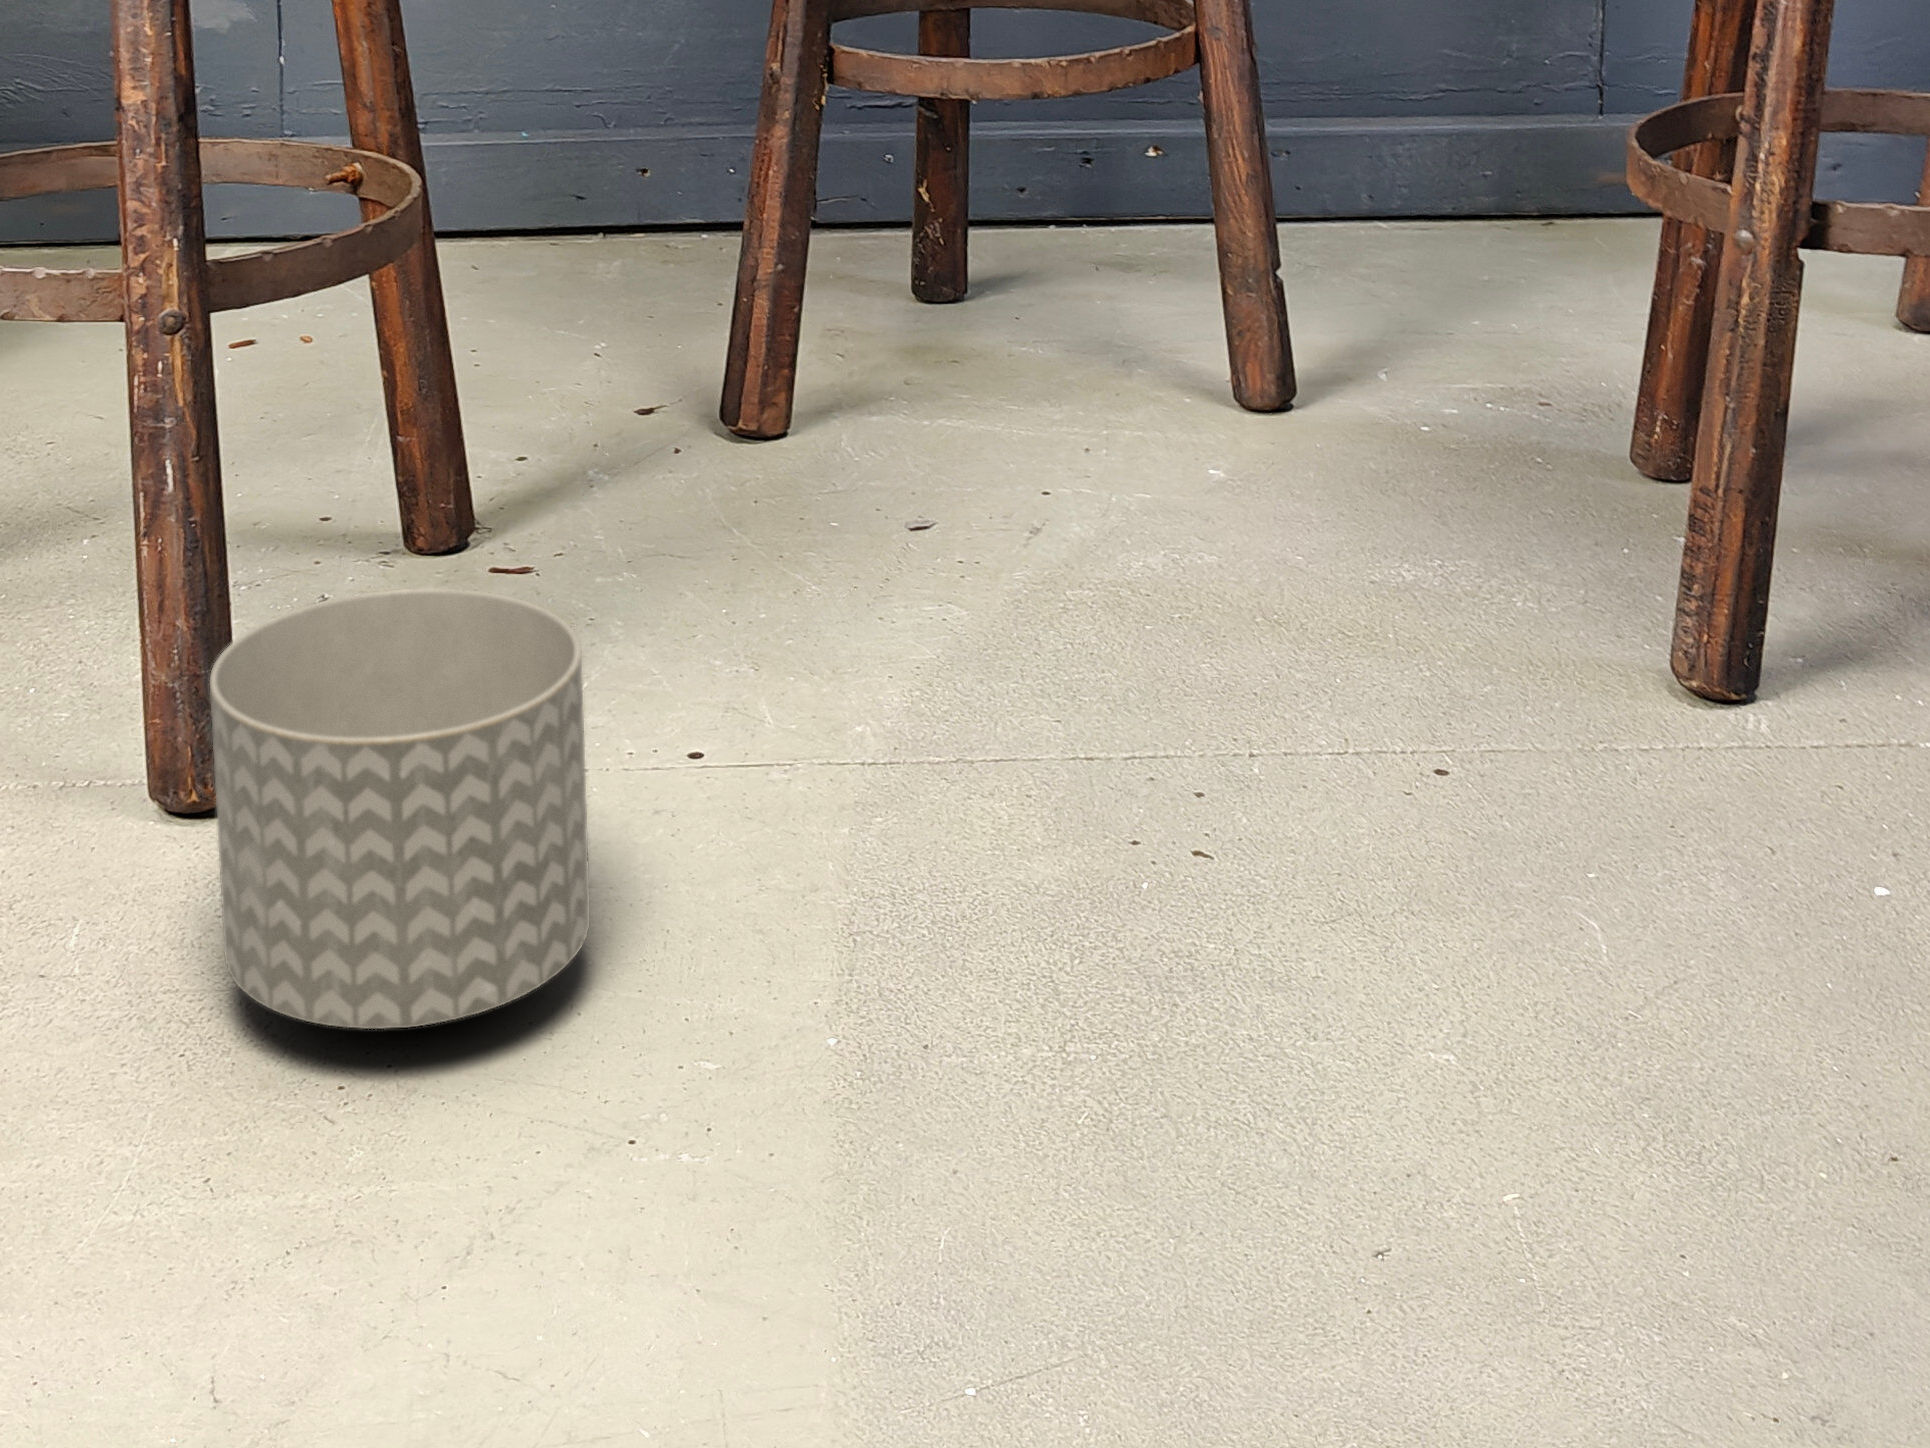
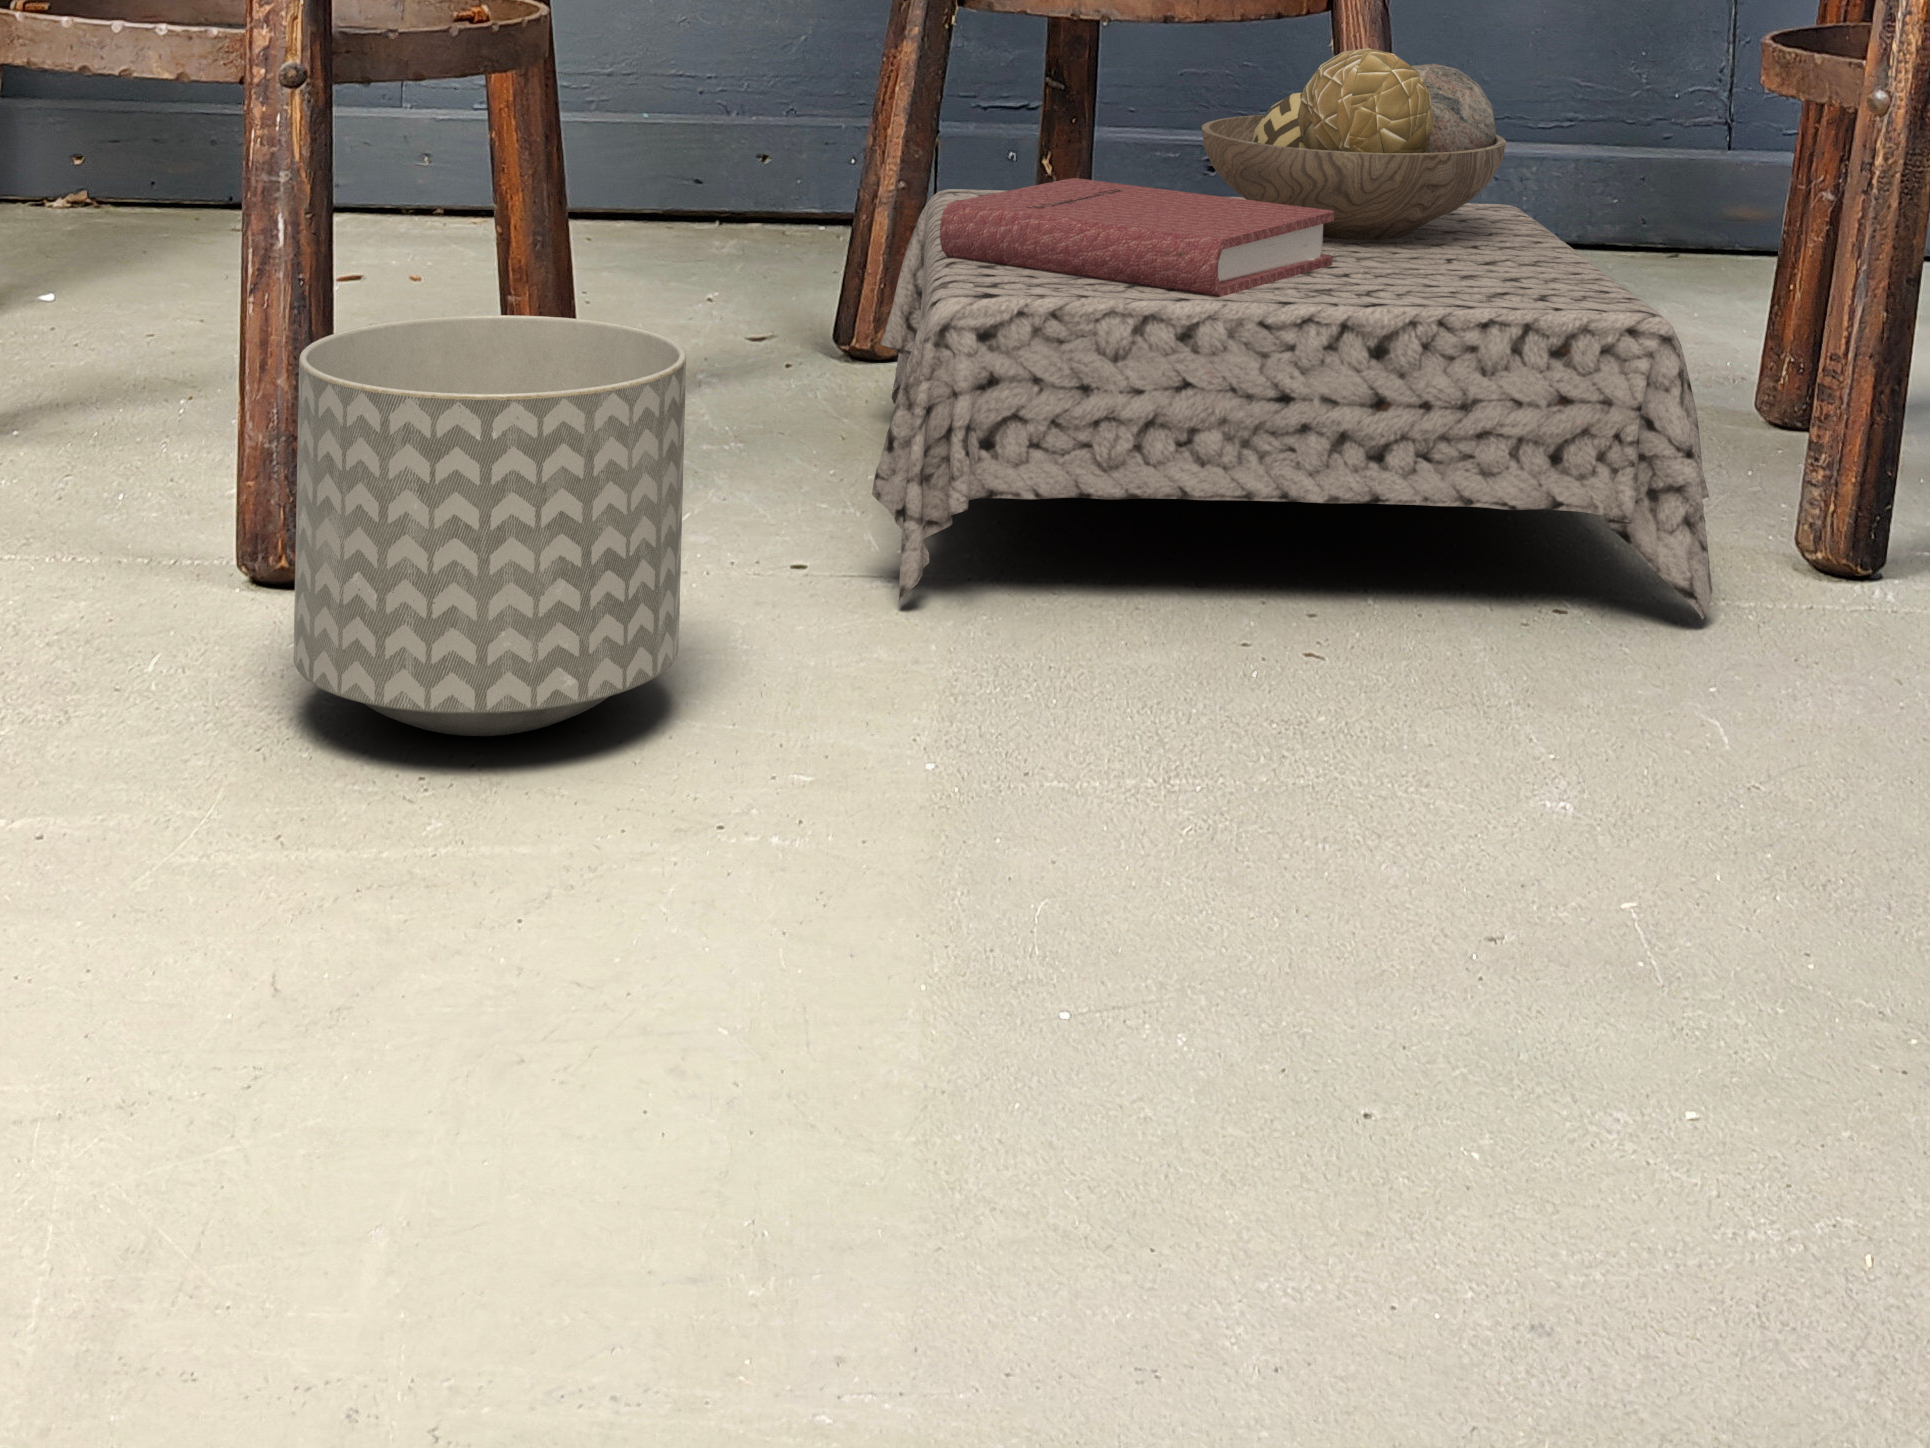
ottoman: none [767,188,1584,808] -> present [872,48,1712,619]

